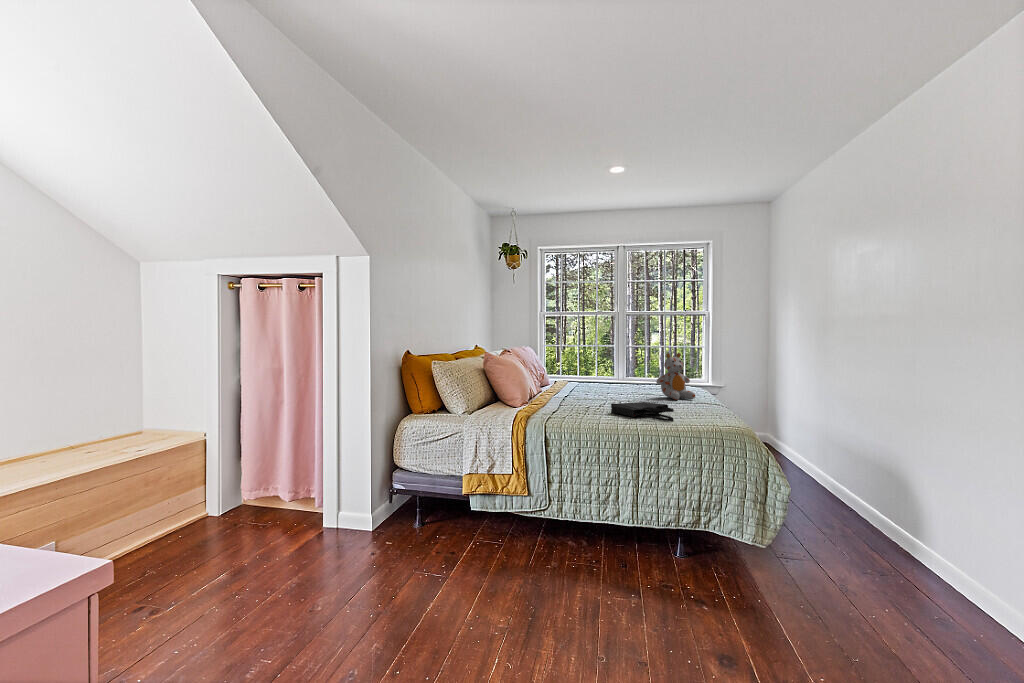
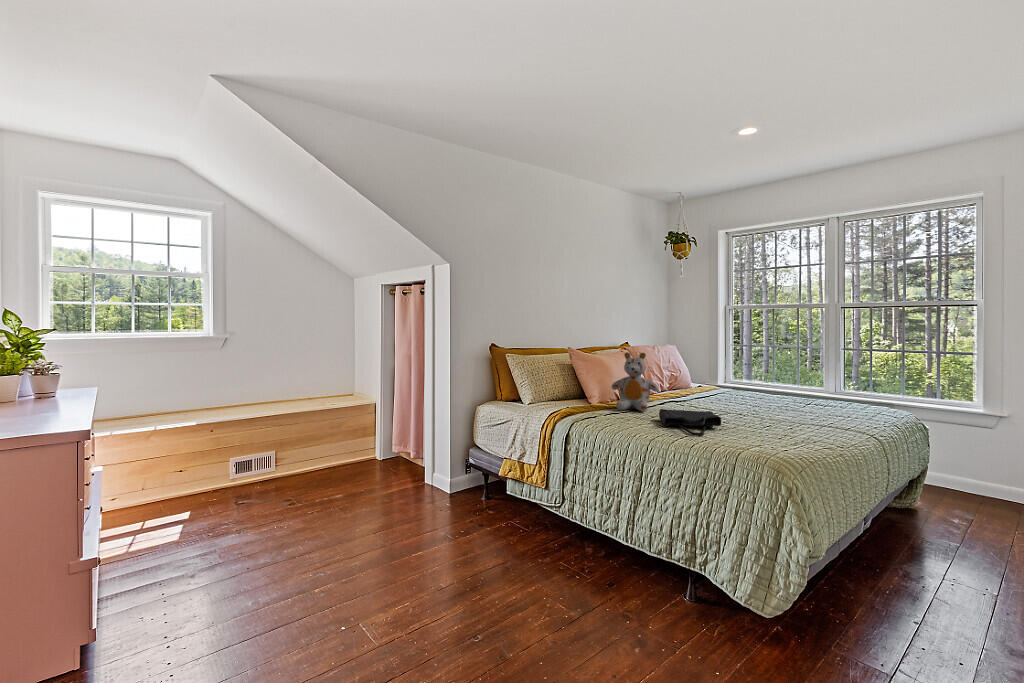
stuffed bear: present [656,353,695,400] -> present [611,352,659,412]

